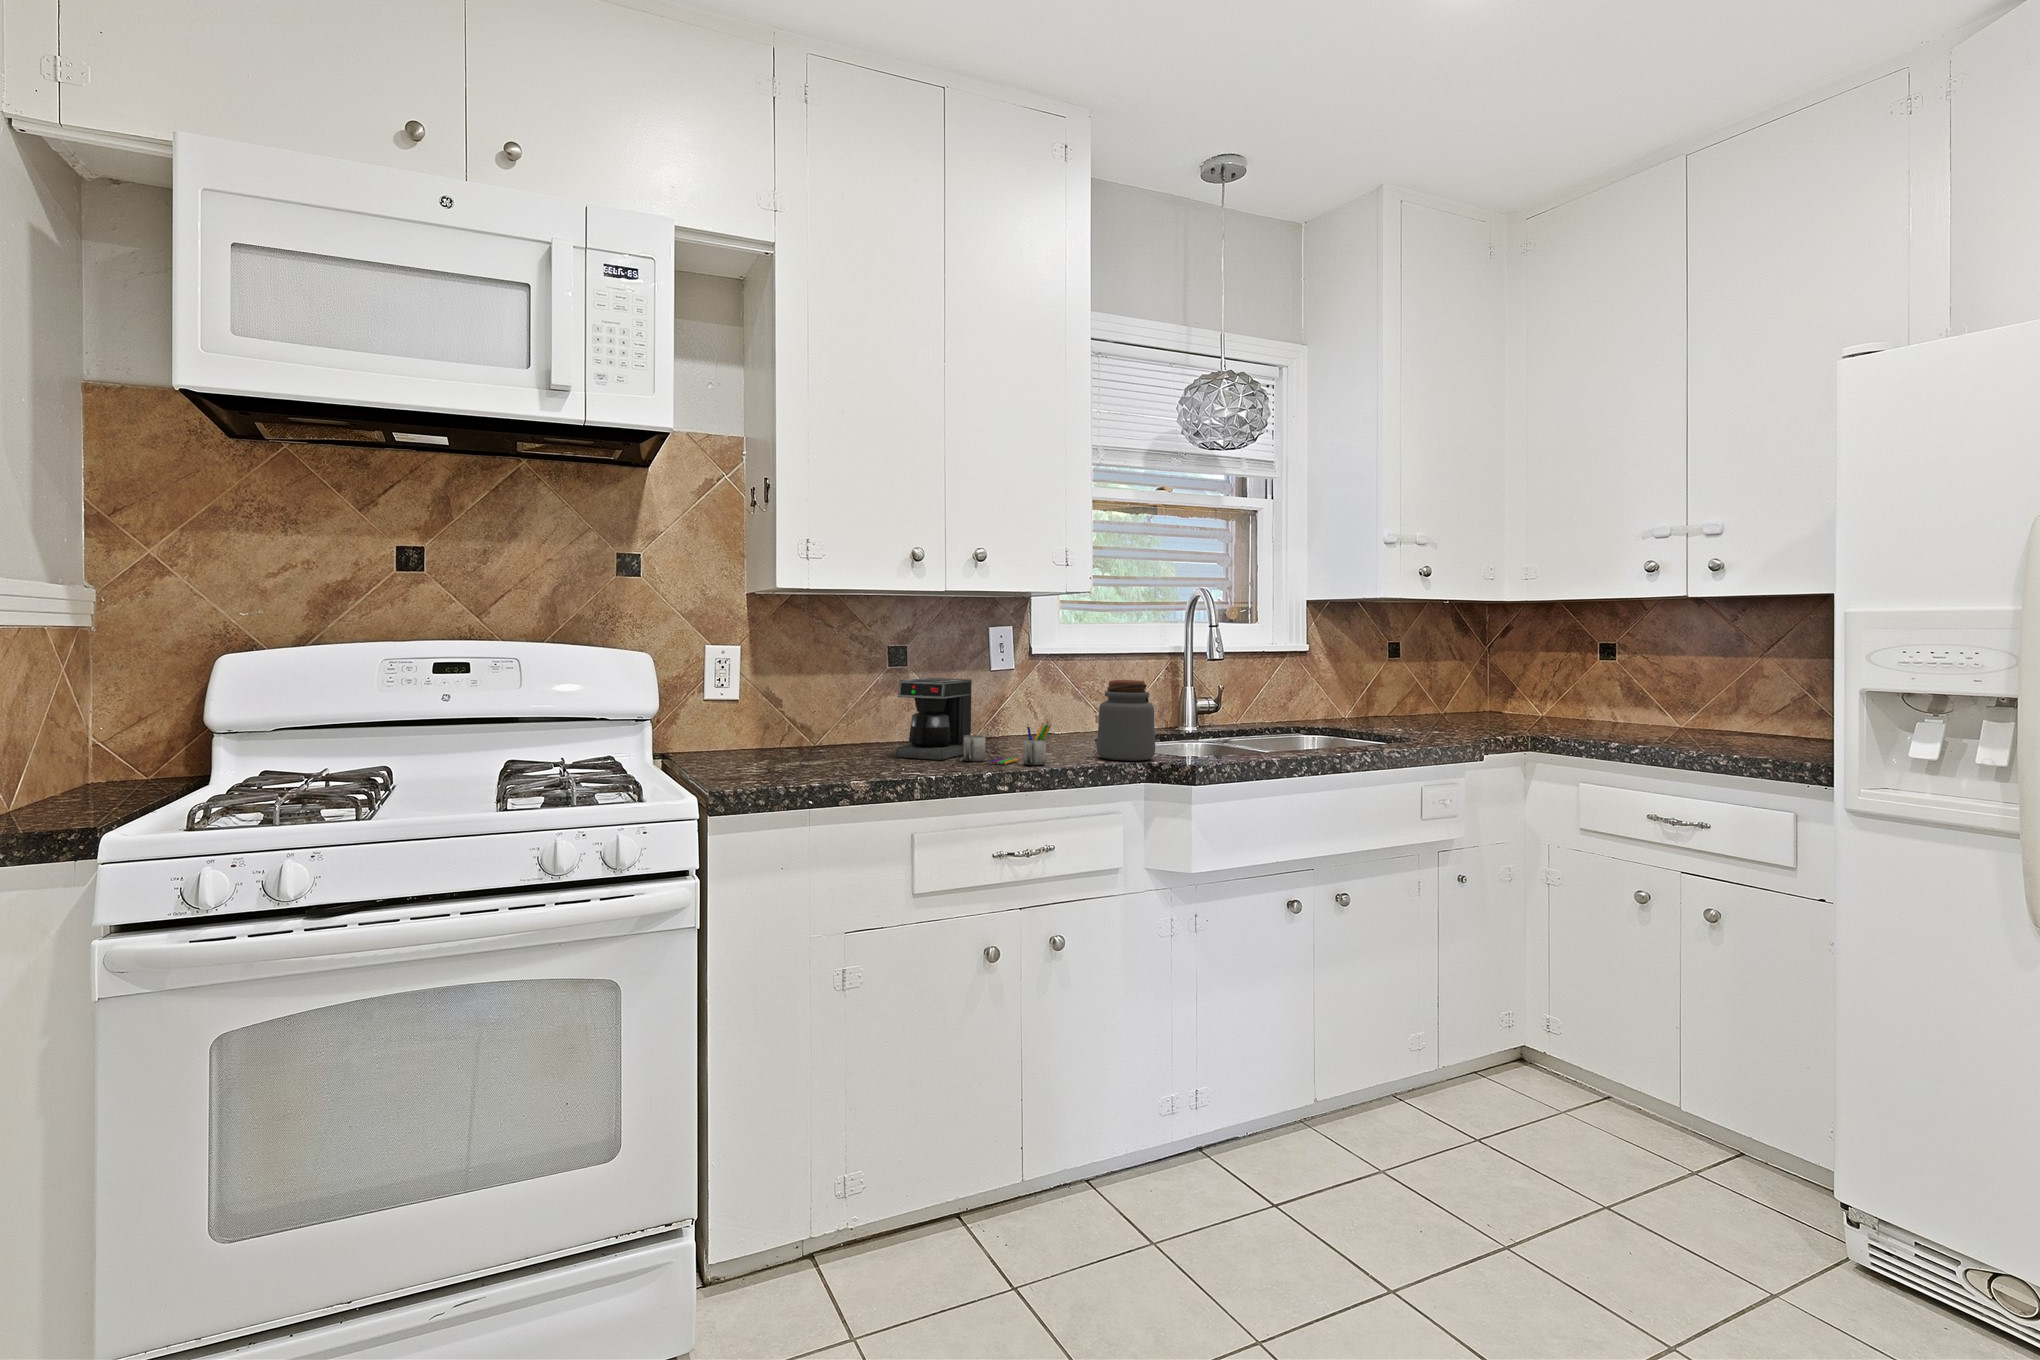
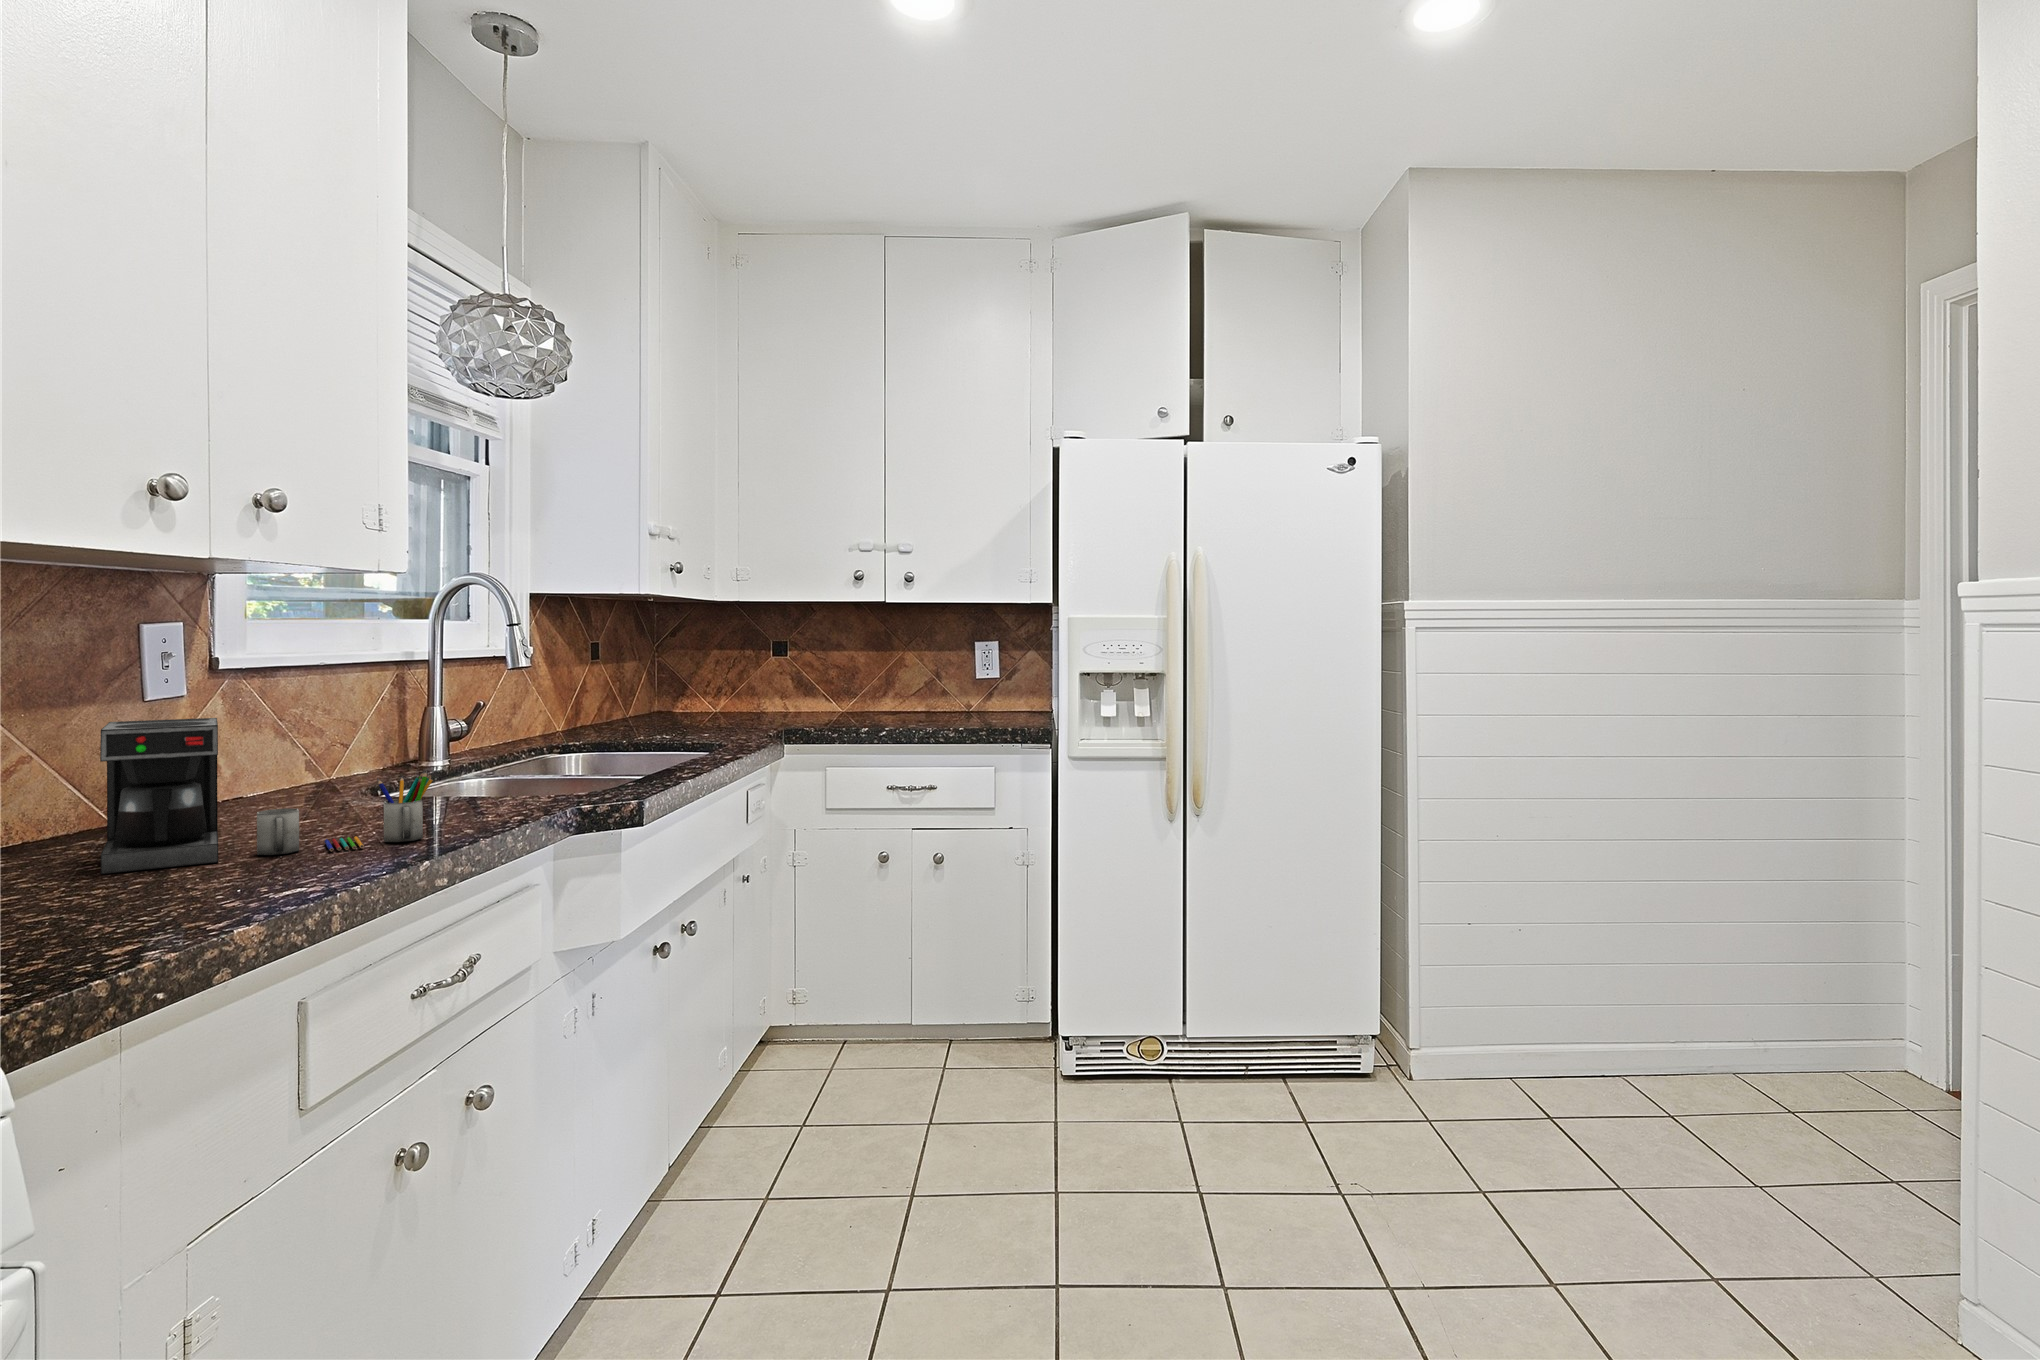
jar: present [1097,680,1155,761] -> none [437,700,531,815]

